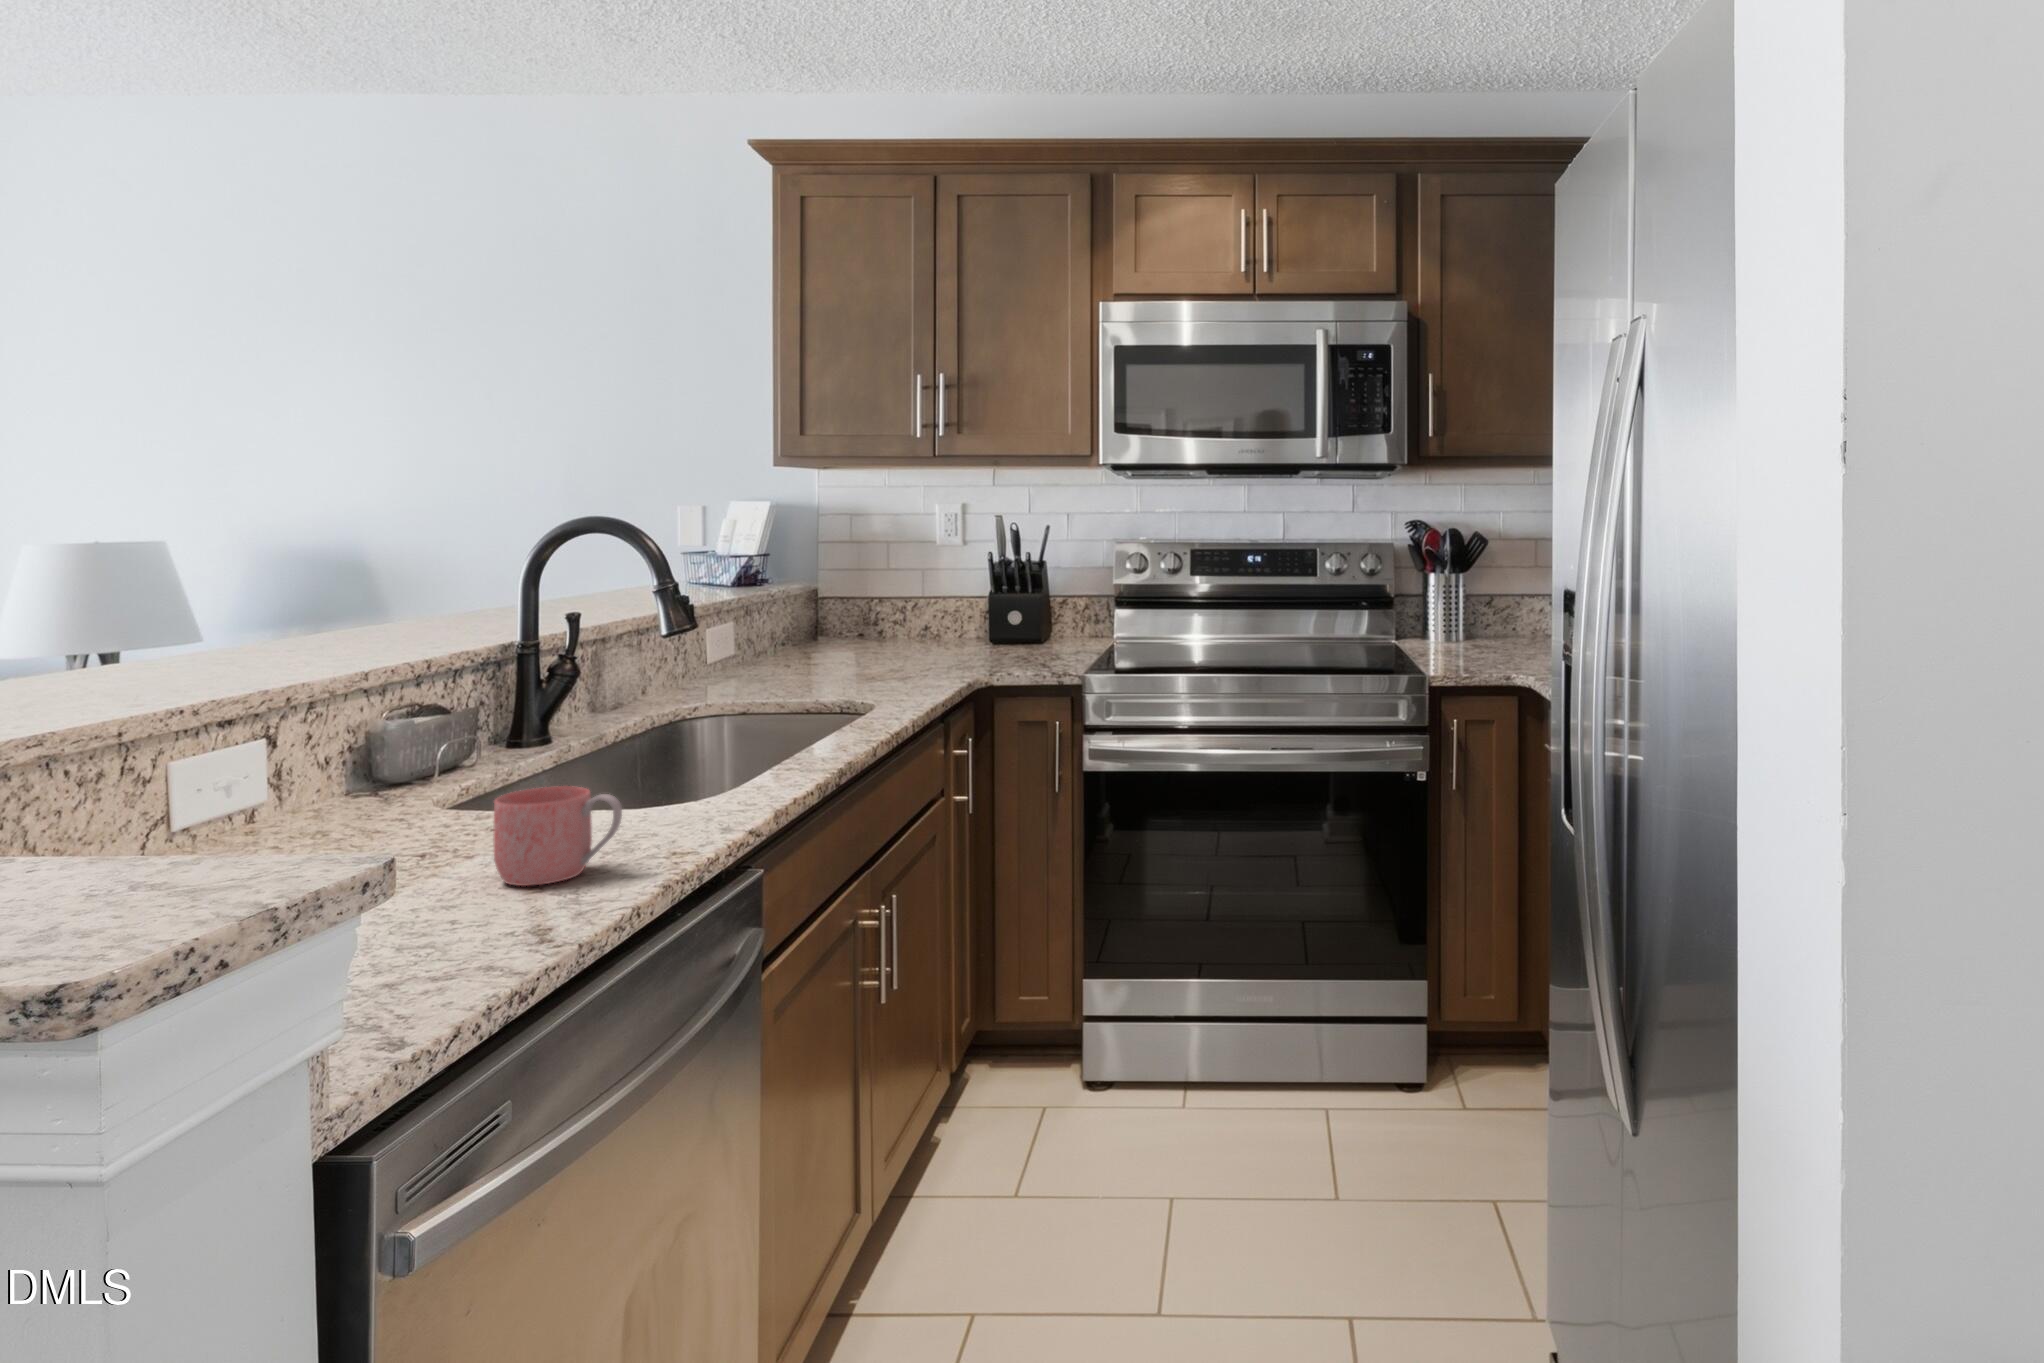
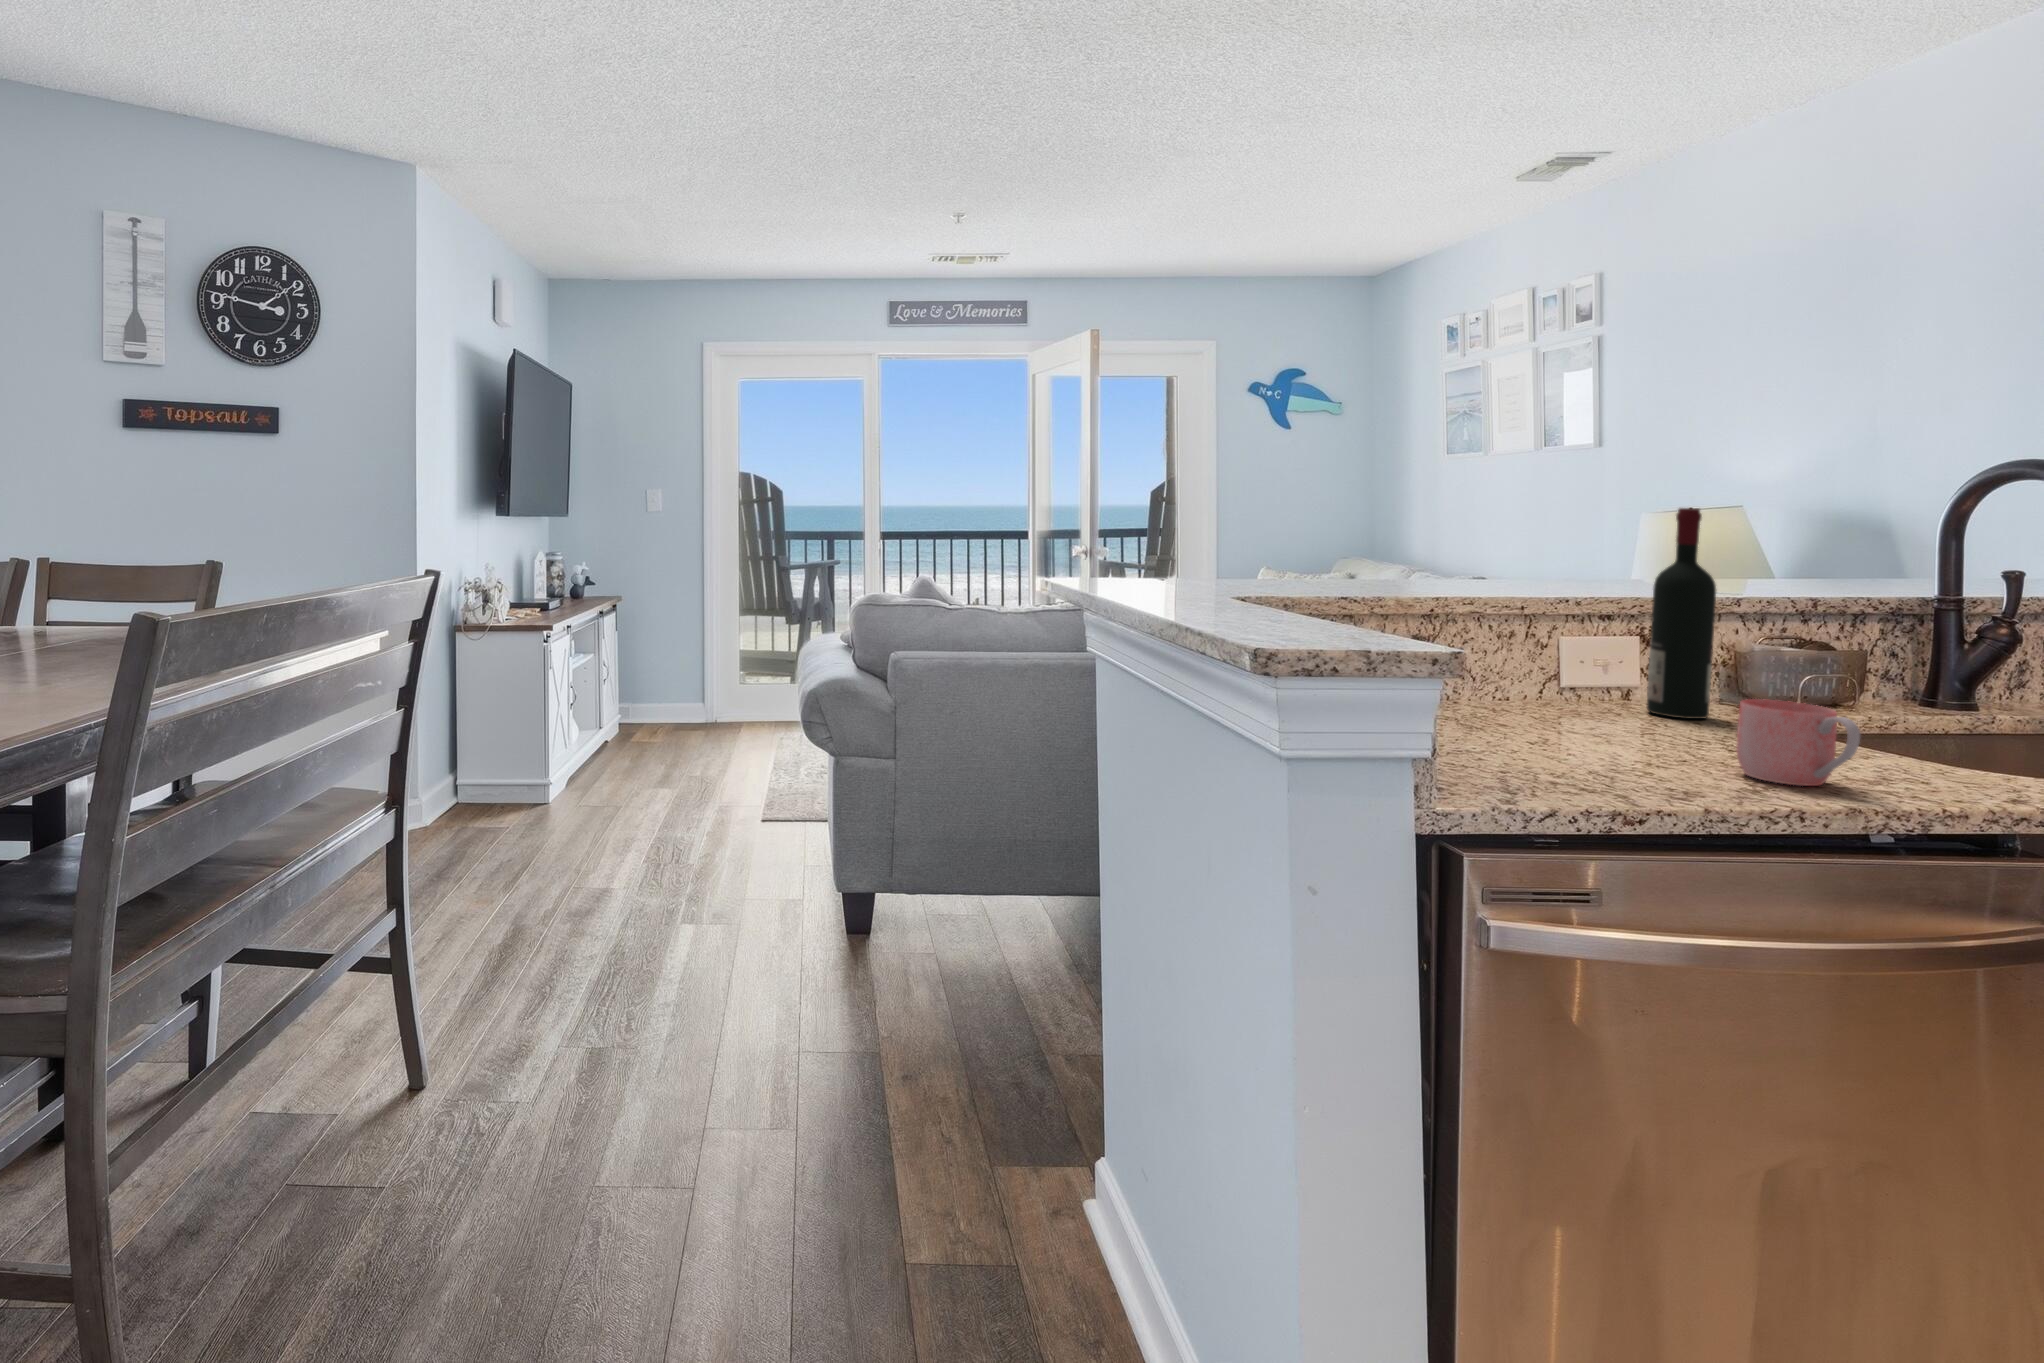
wine bottle: none [295,574,374,834] -> present [1647,508,1716,719]

